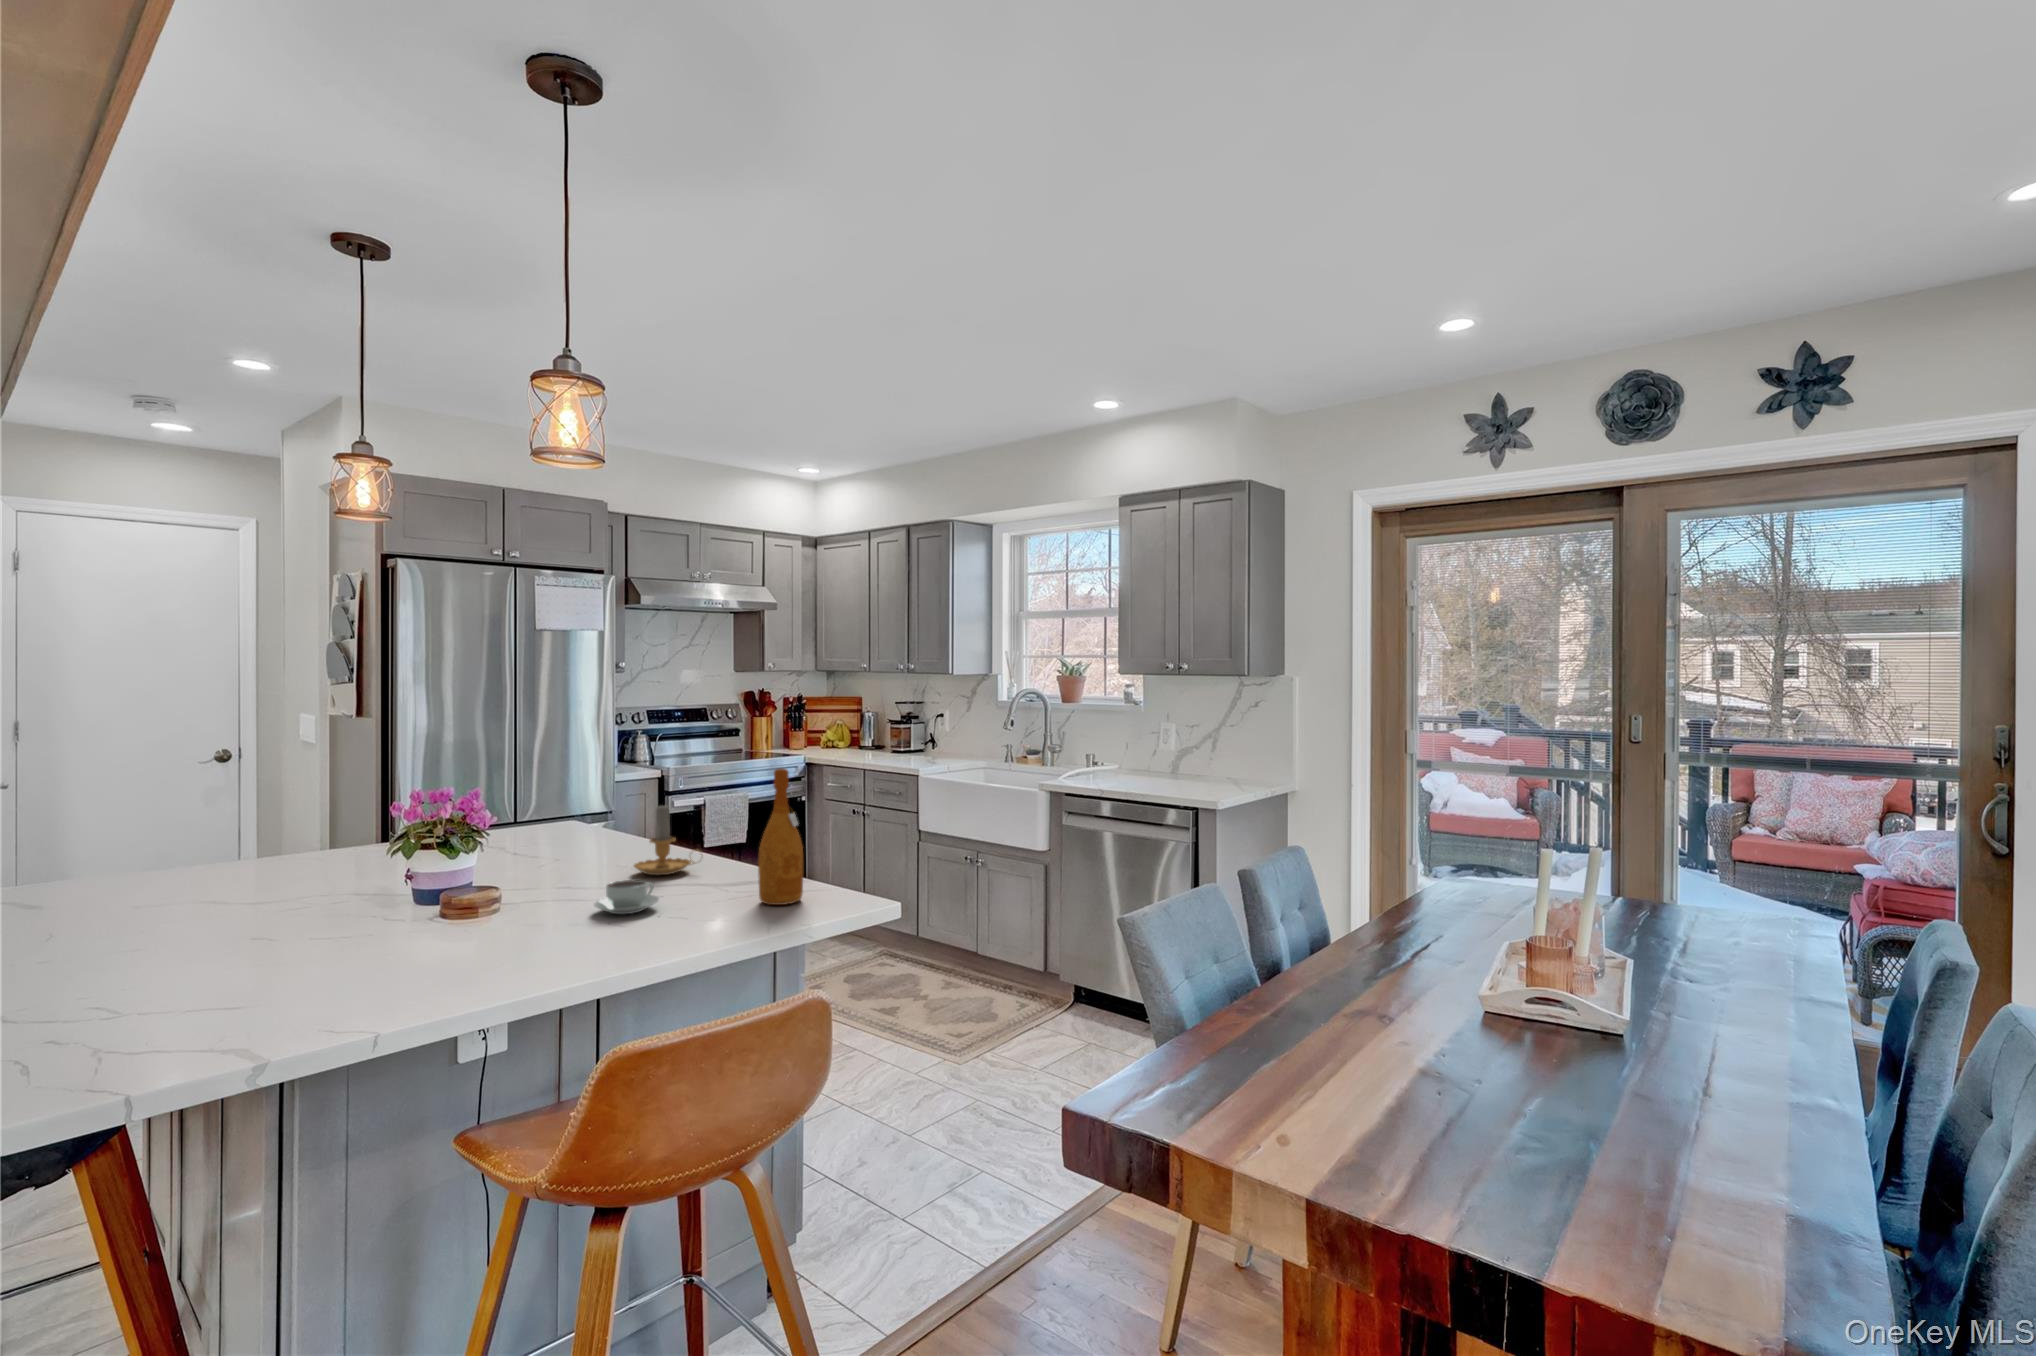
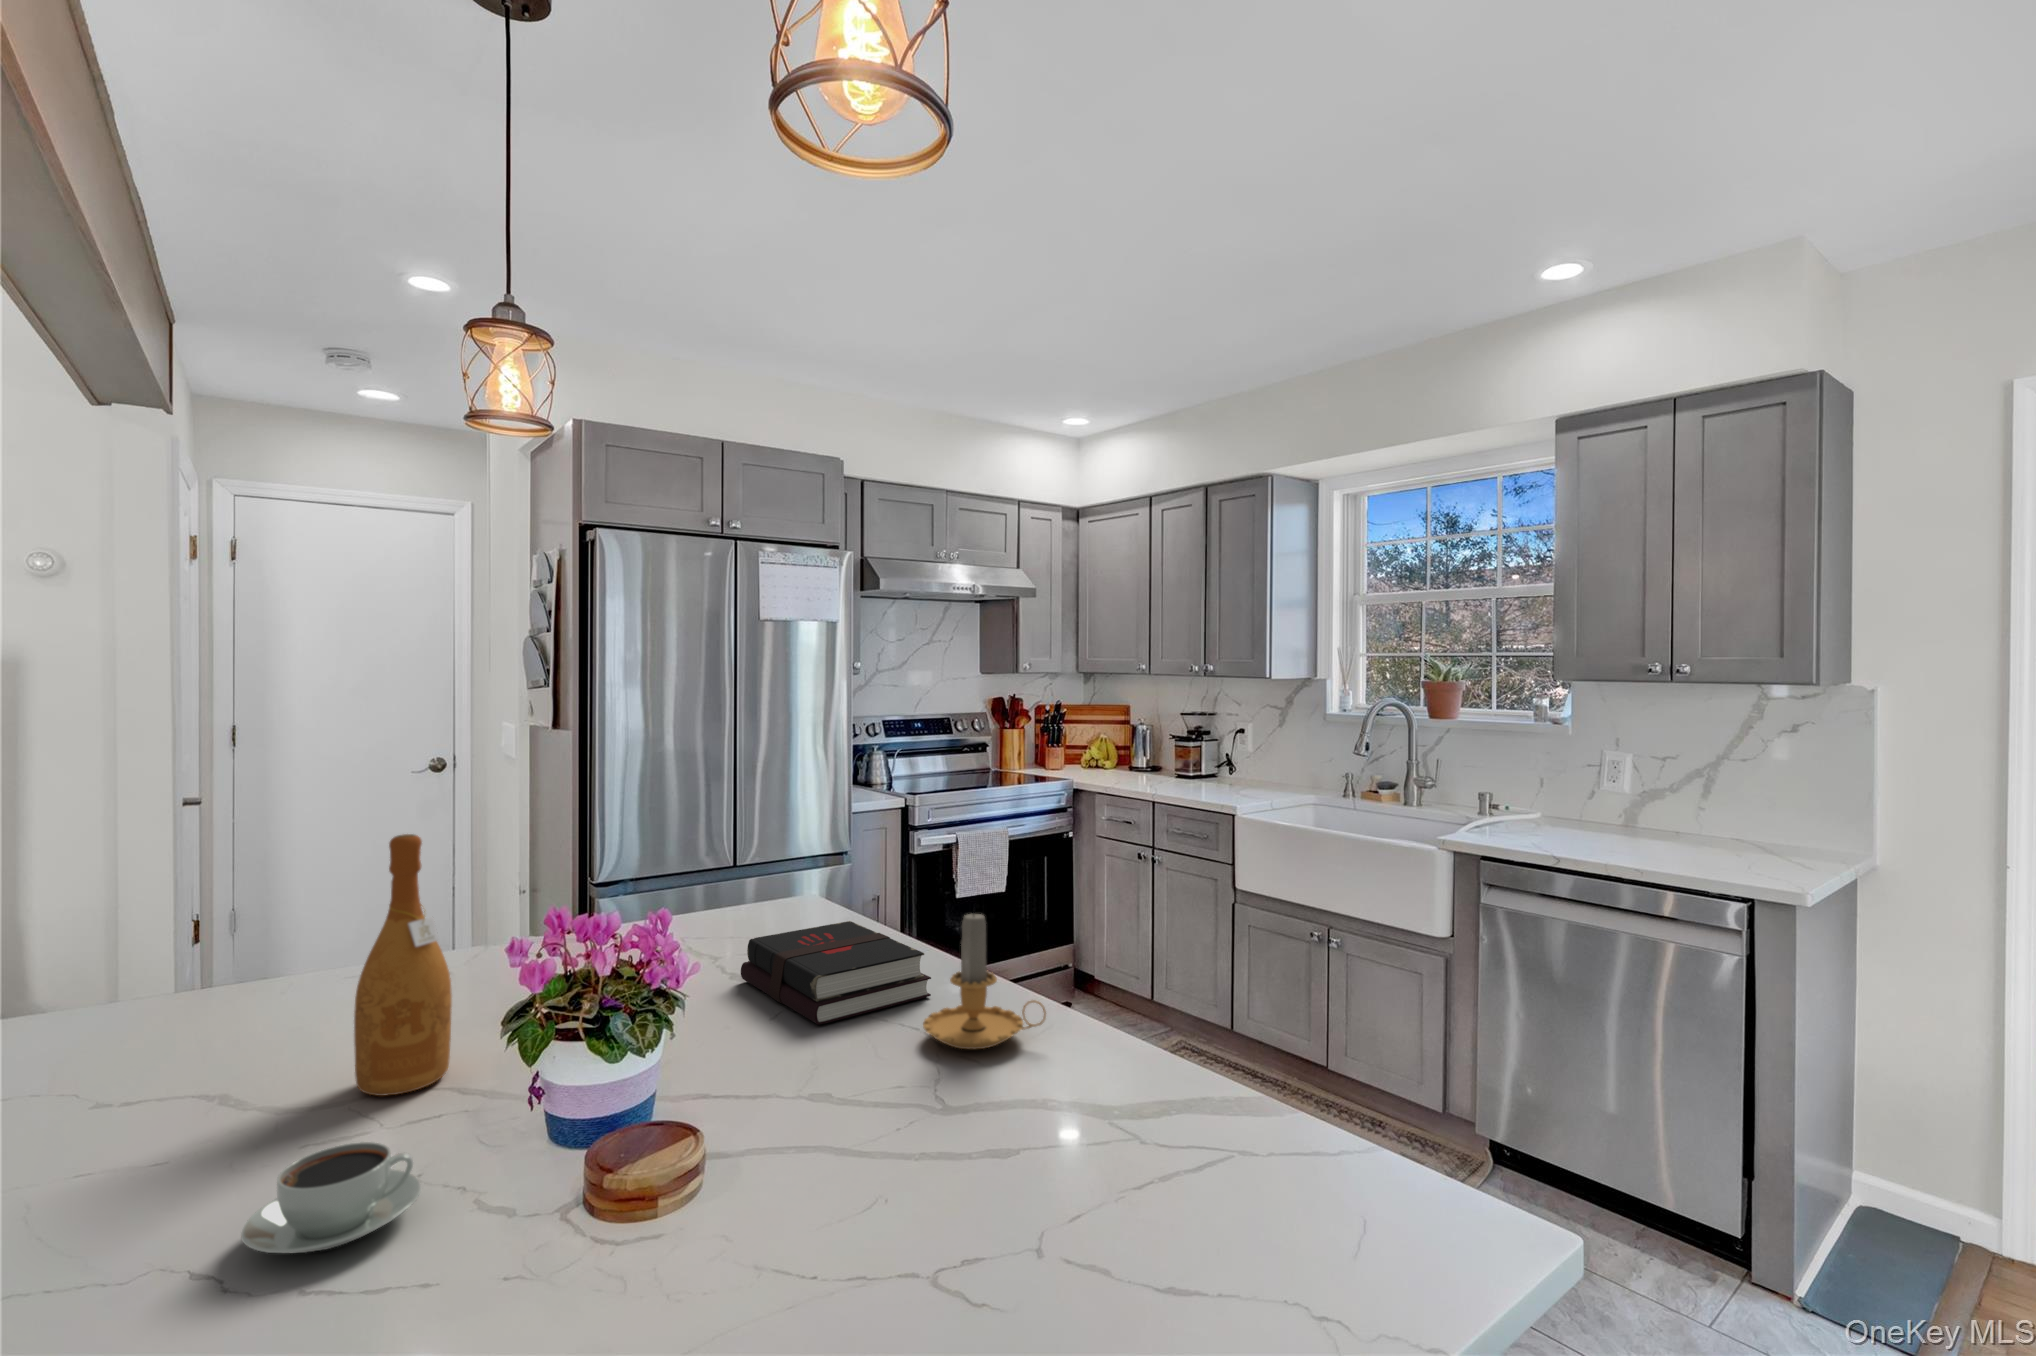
wine bottle: present [758,768,803,905] -> present [354,834,452,1096]
hardback book: none [526,826,644,871] -> present [741,921,931,1025]
coffee cup: present [594,880,659,914] -> present [241,1142,421,1253]

